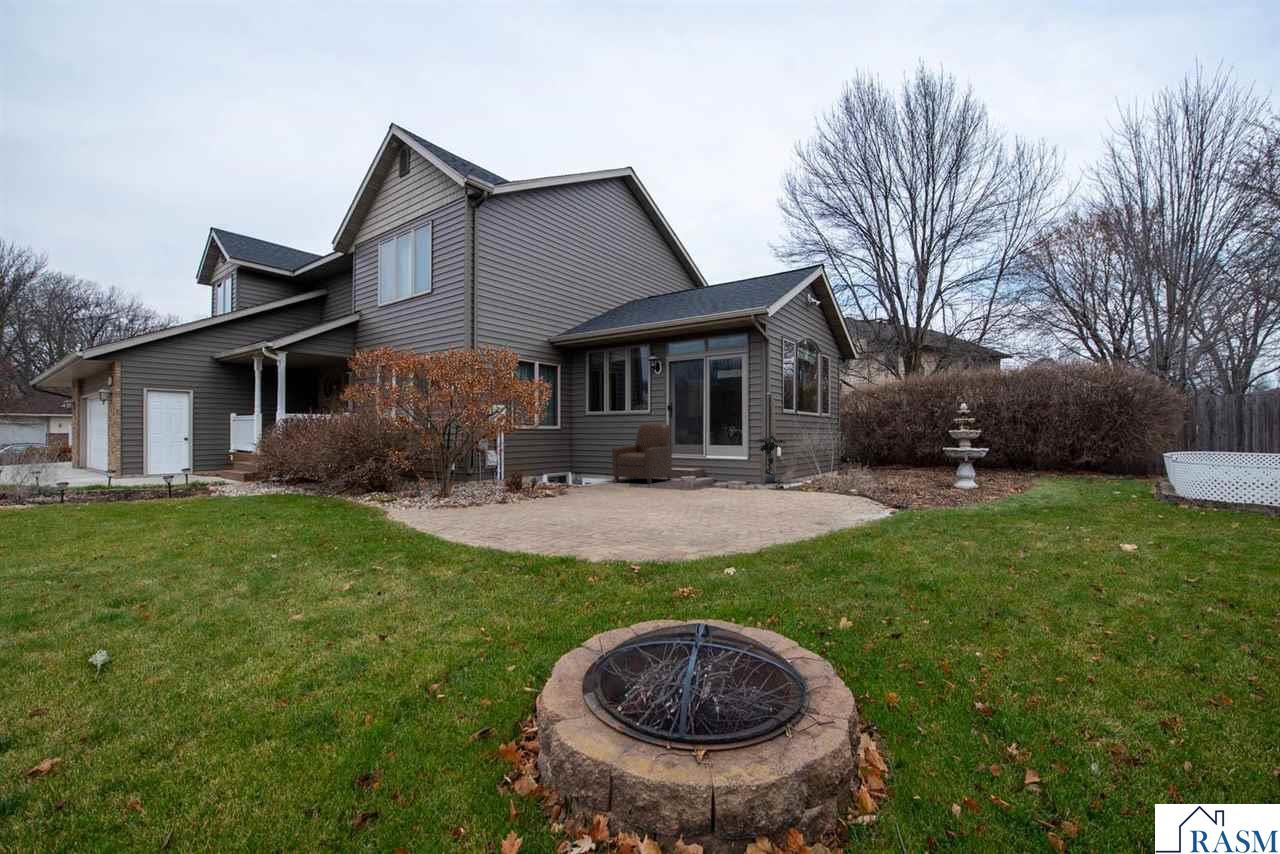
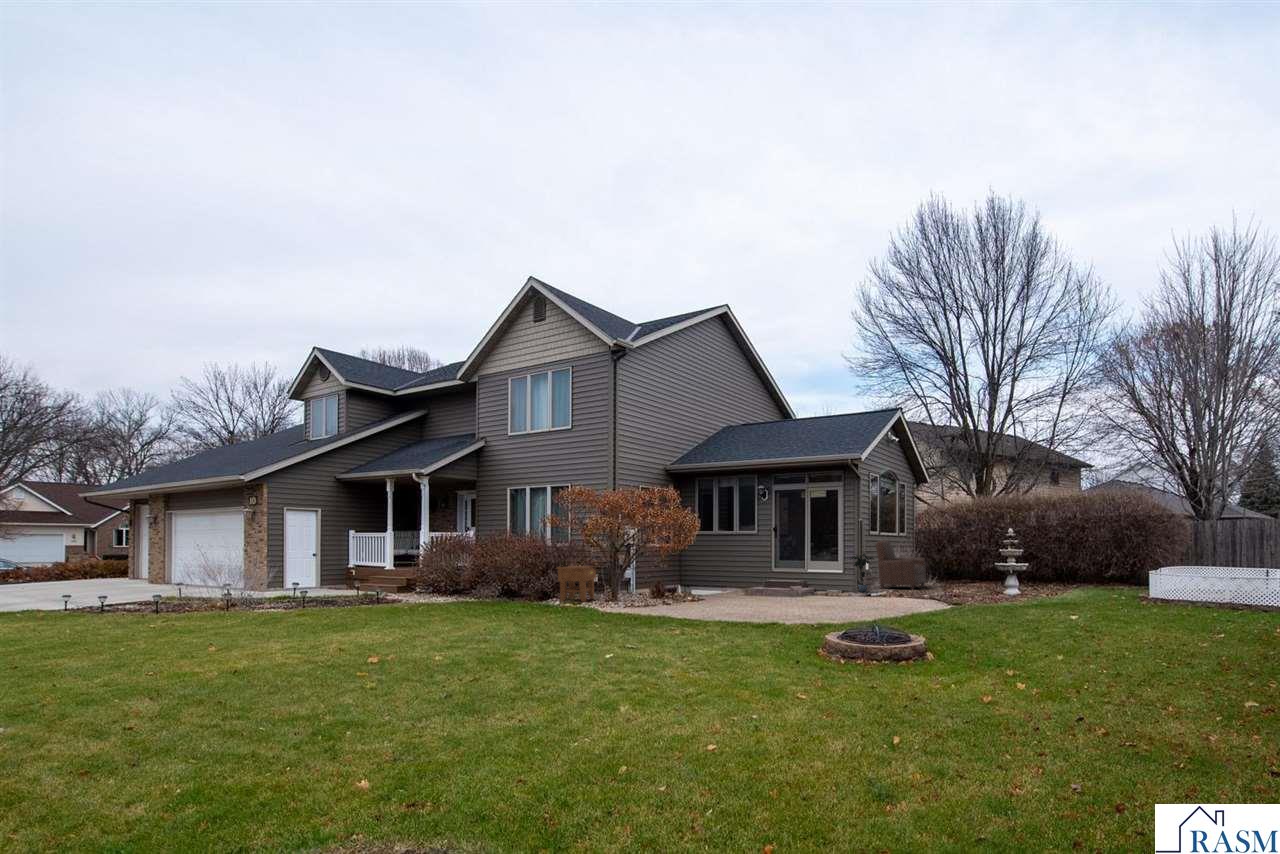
chair: present [612,423,672,484] -> present [876,540,926,590]
side table: none [367,451,432,500] -> present [557,566,596,602]

